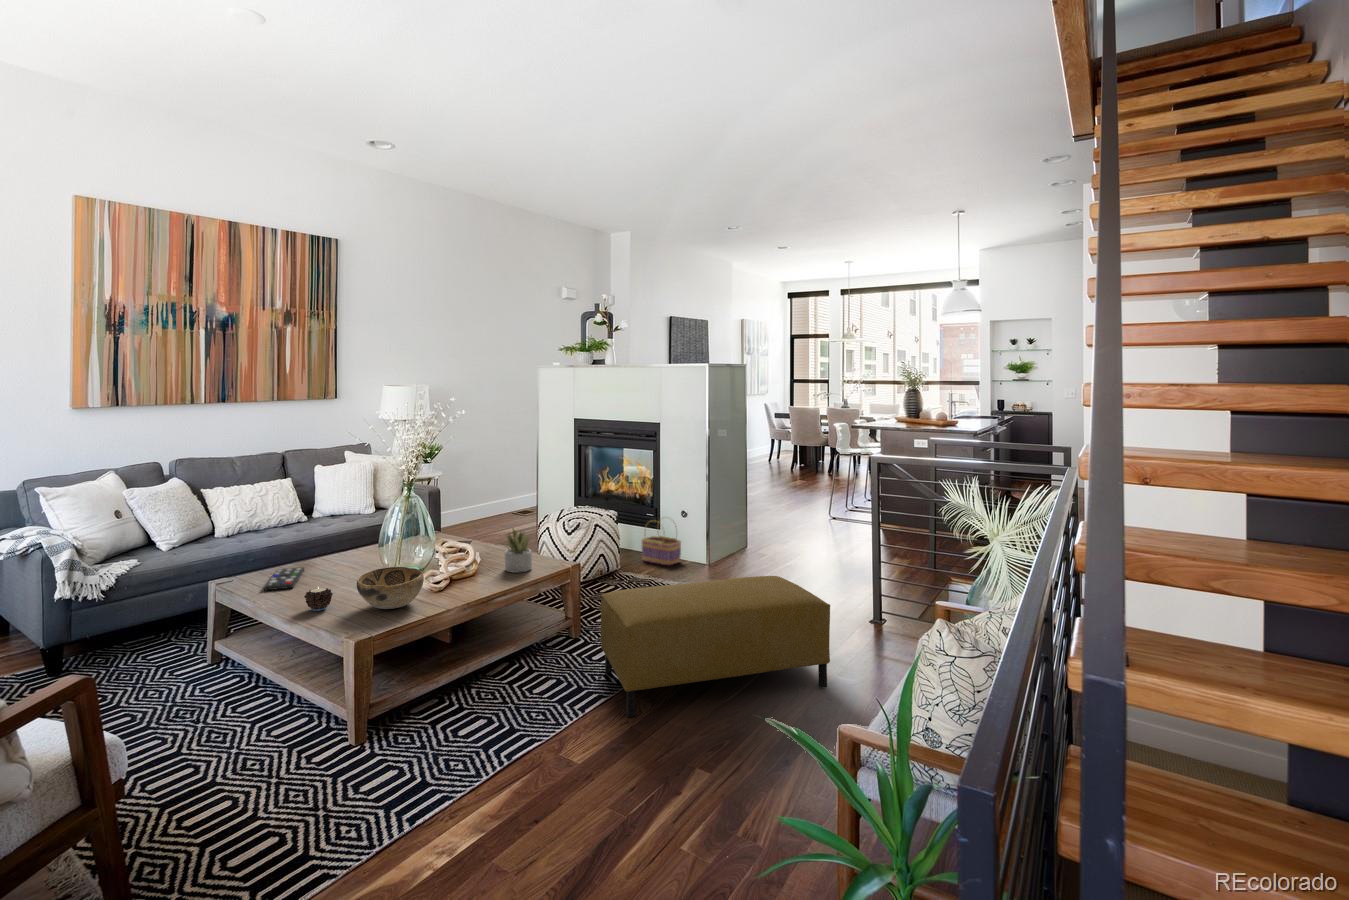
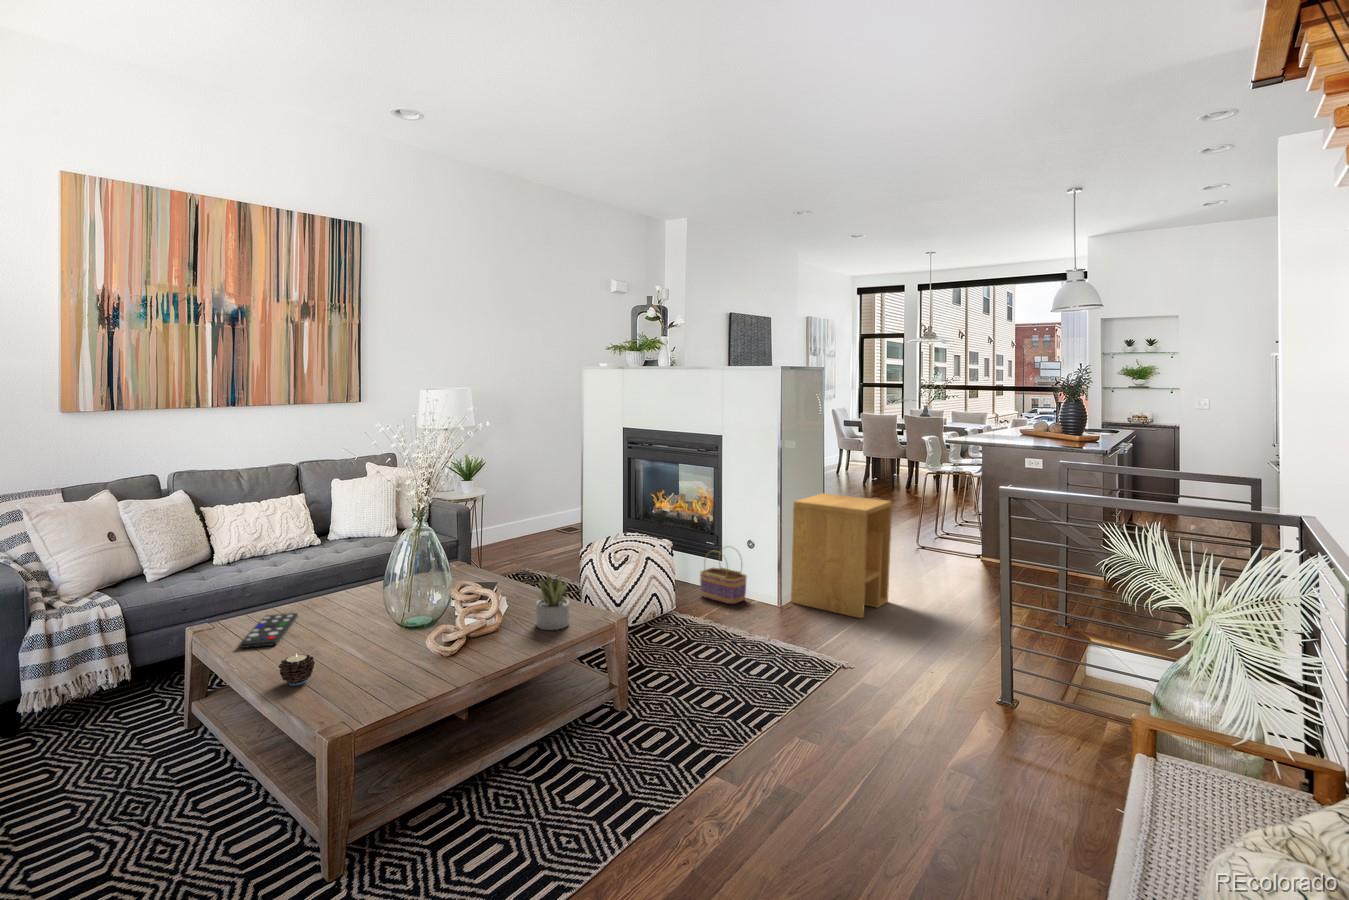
side table: none [719,471,802,572] -> present [791,493,892,618]
decorative bowl: present [357,567,424,609] -> none [343,627,430,687]
ottoman: present [601,576,830,717] -> none [654,647,964,851]

